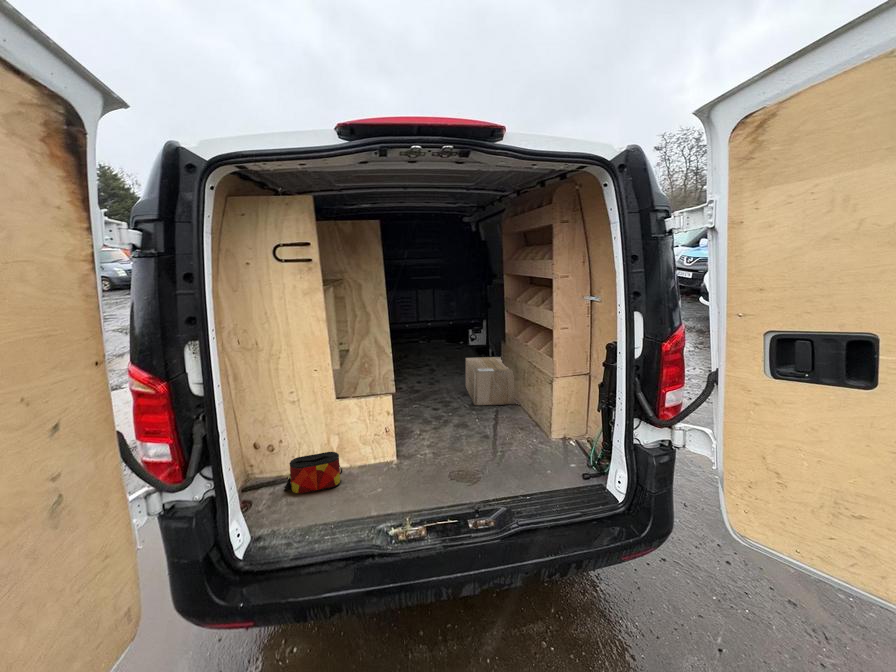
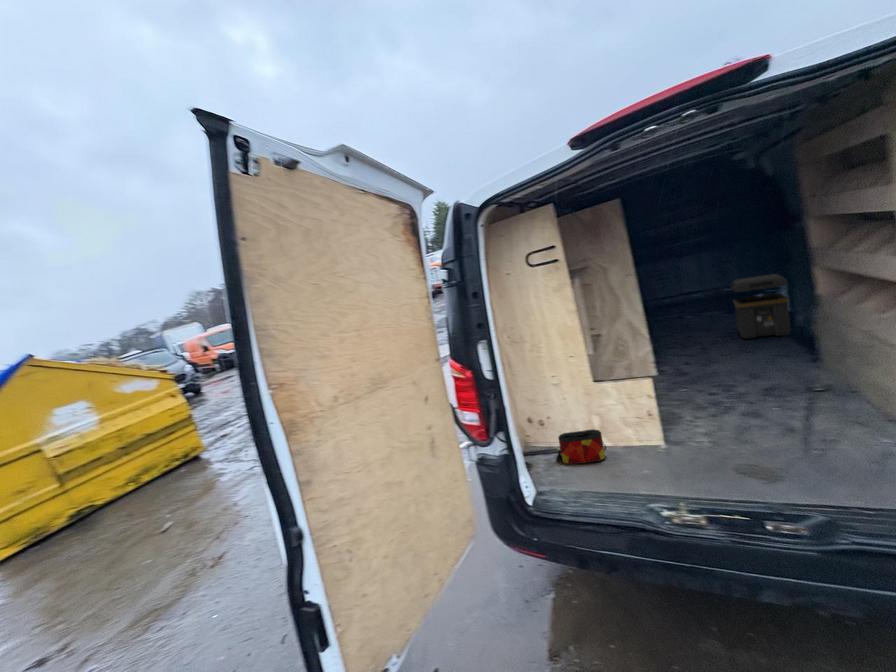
toolbox: none [456,314,493,364] -> present [731,274,790,339]
cardboard box: present [466,357,516,405] -> none [746,325,837,387]

